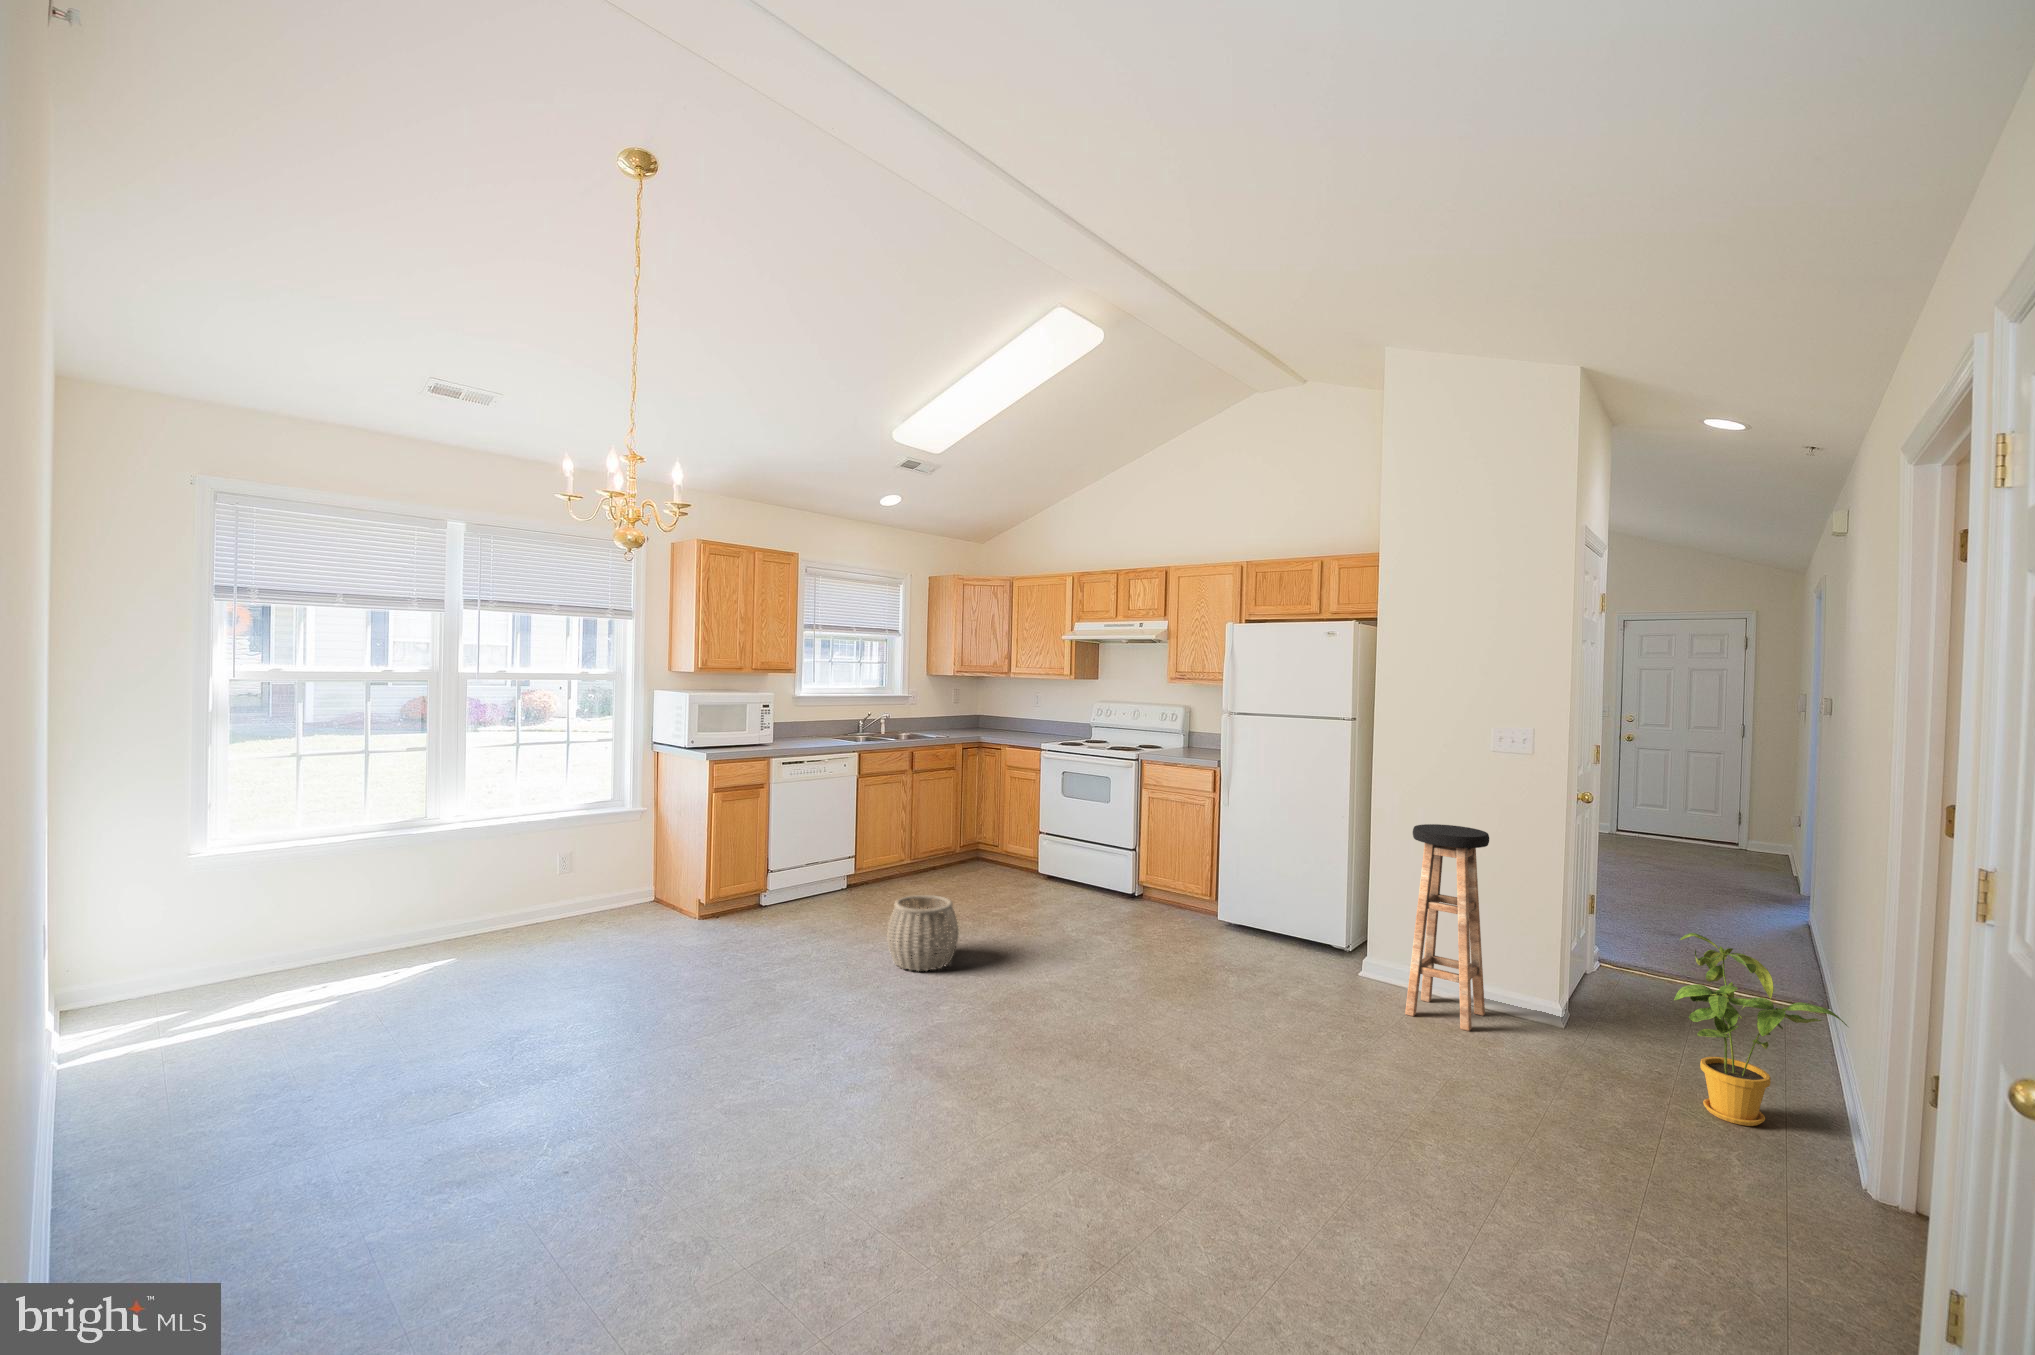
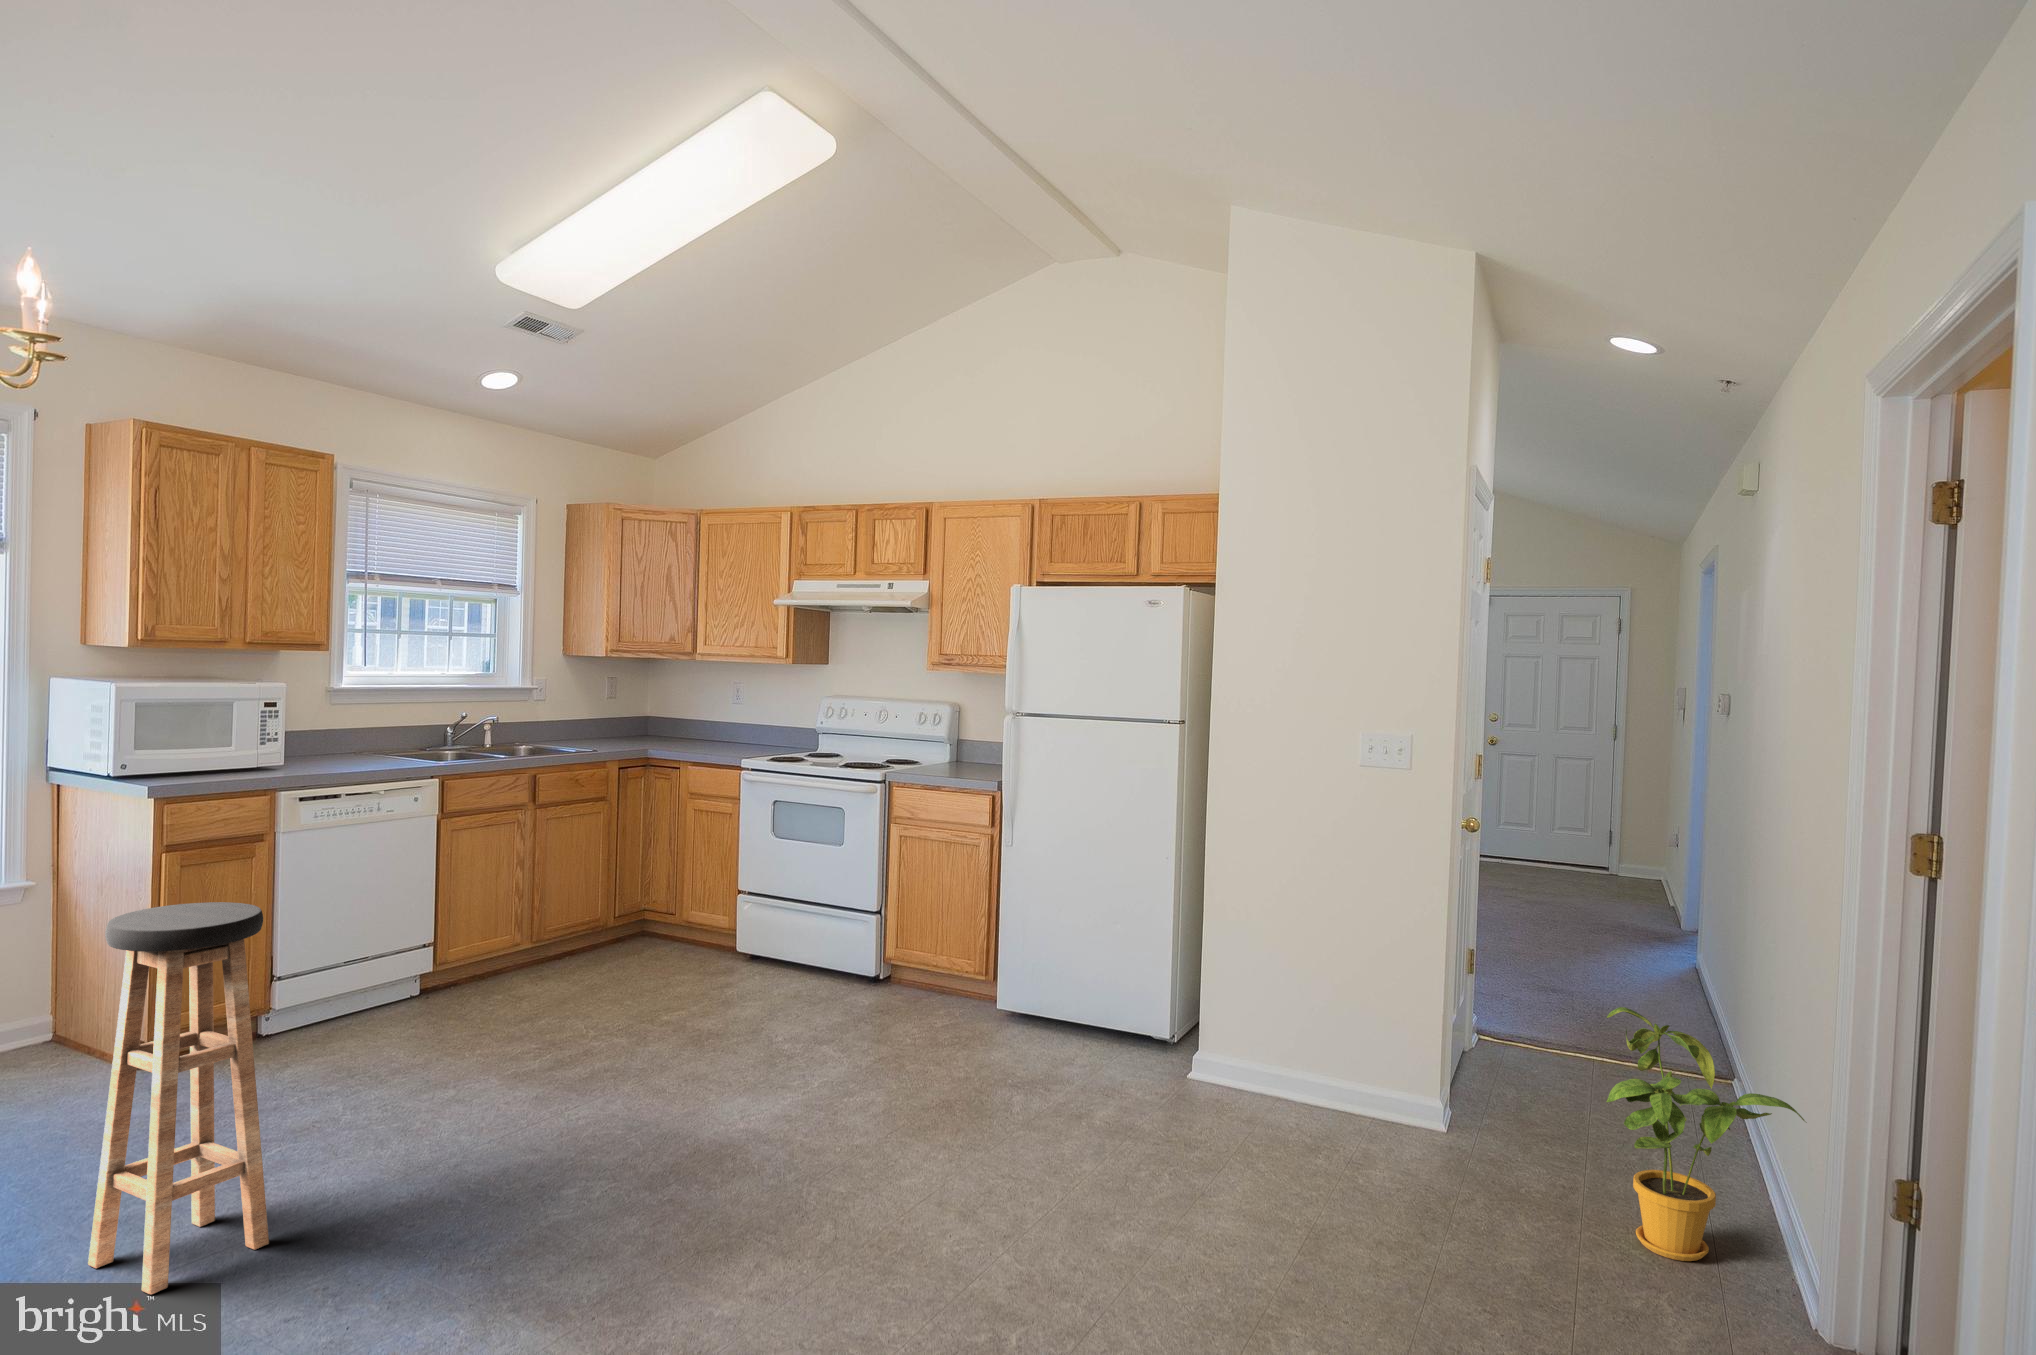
bar stool: present [1405,824,1489,1031] -> present [88,902,269,1294]
woven basket: present [887,895,959,971] -> none [476,1007,601,1135]

